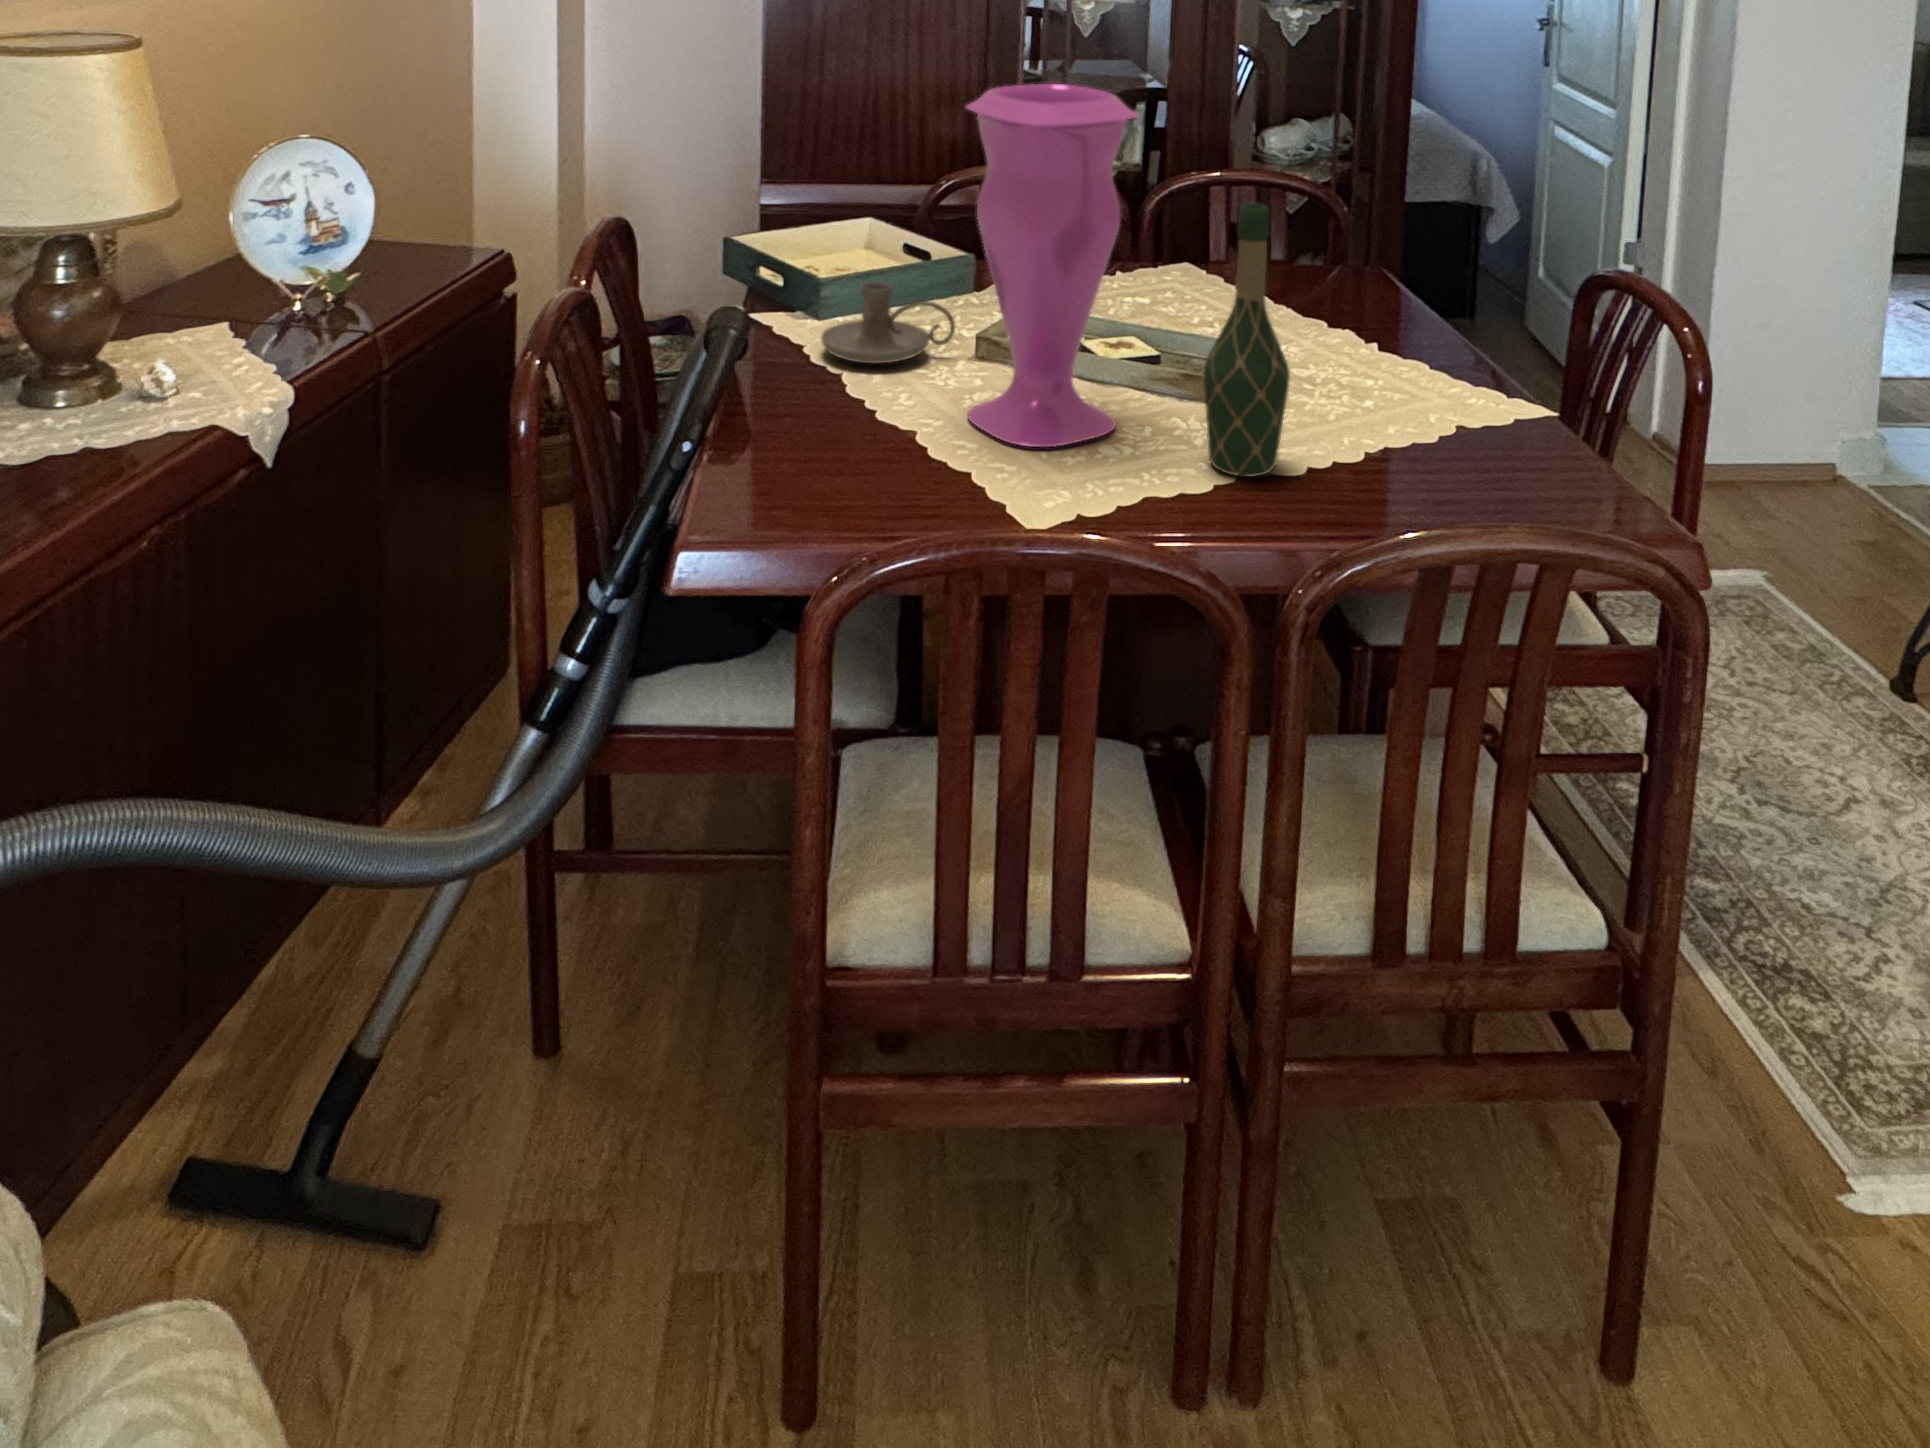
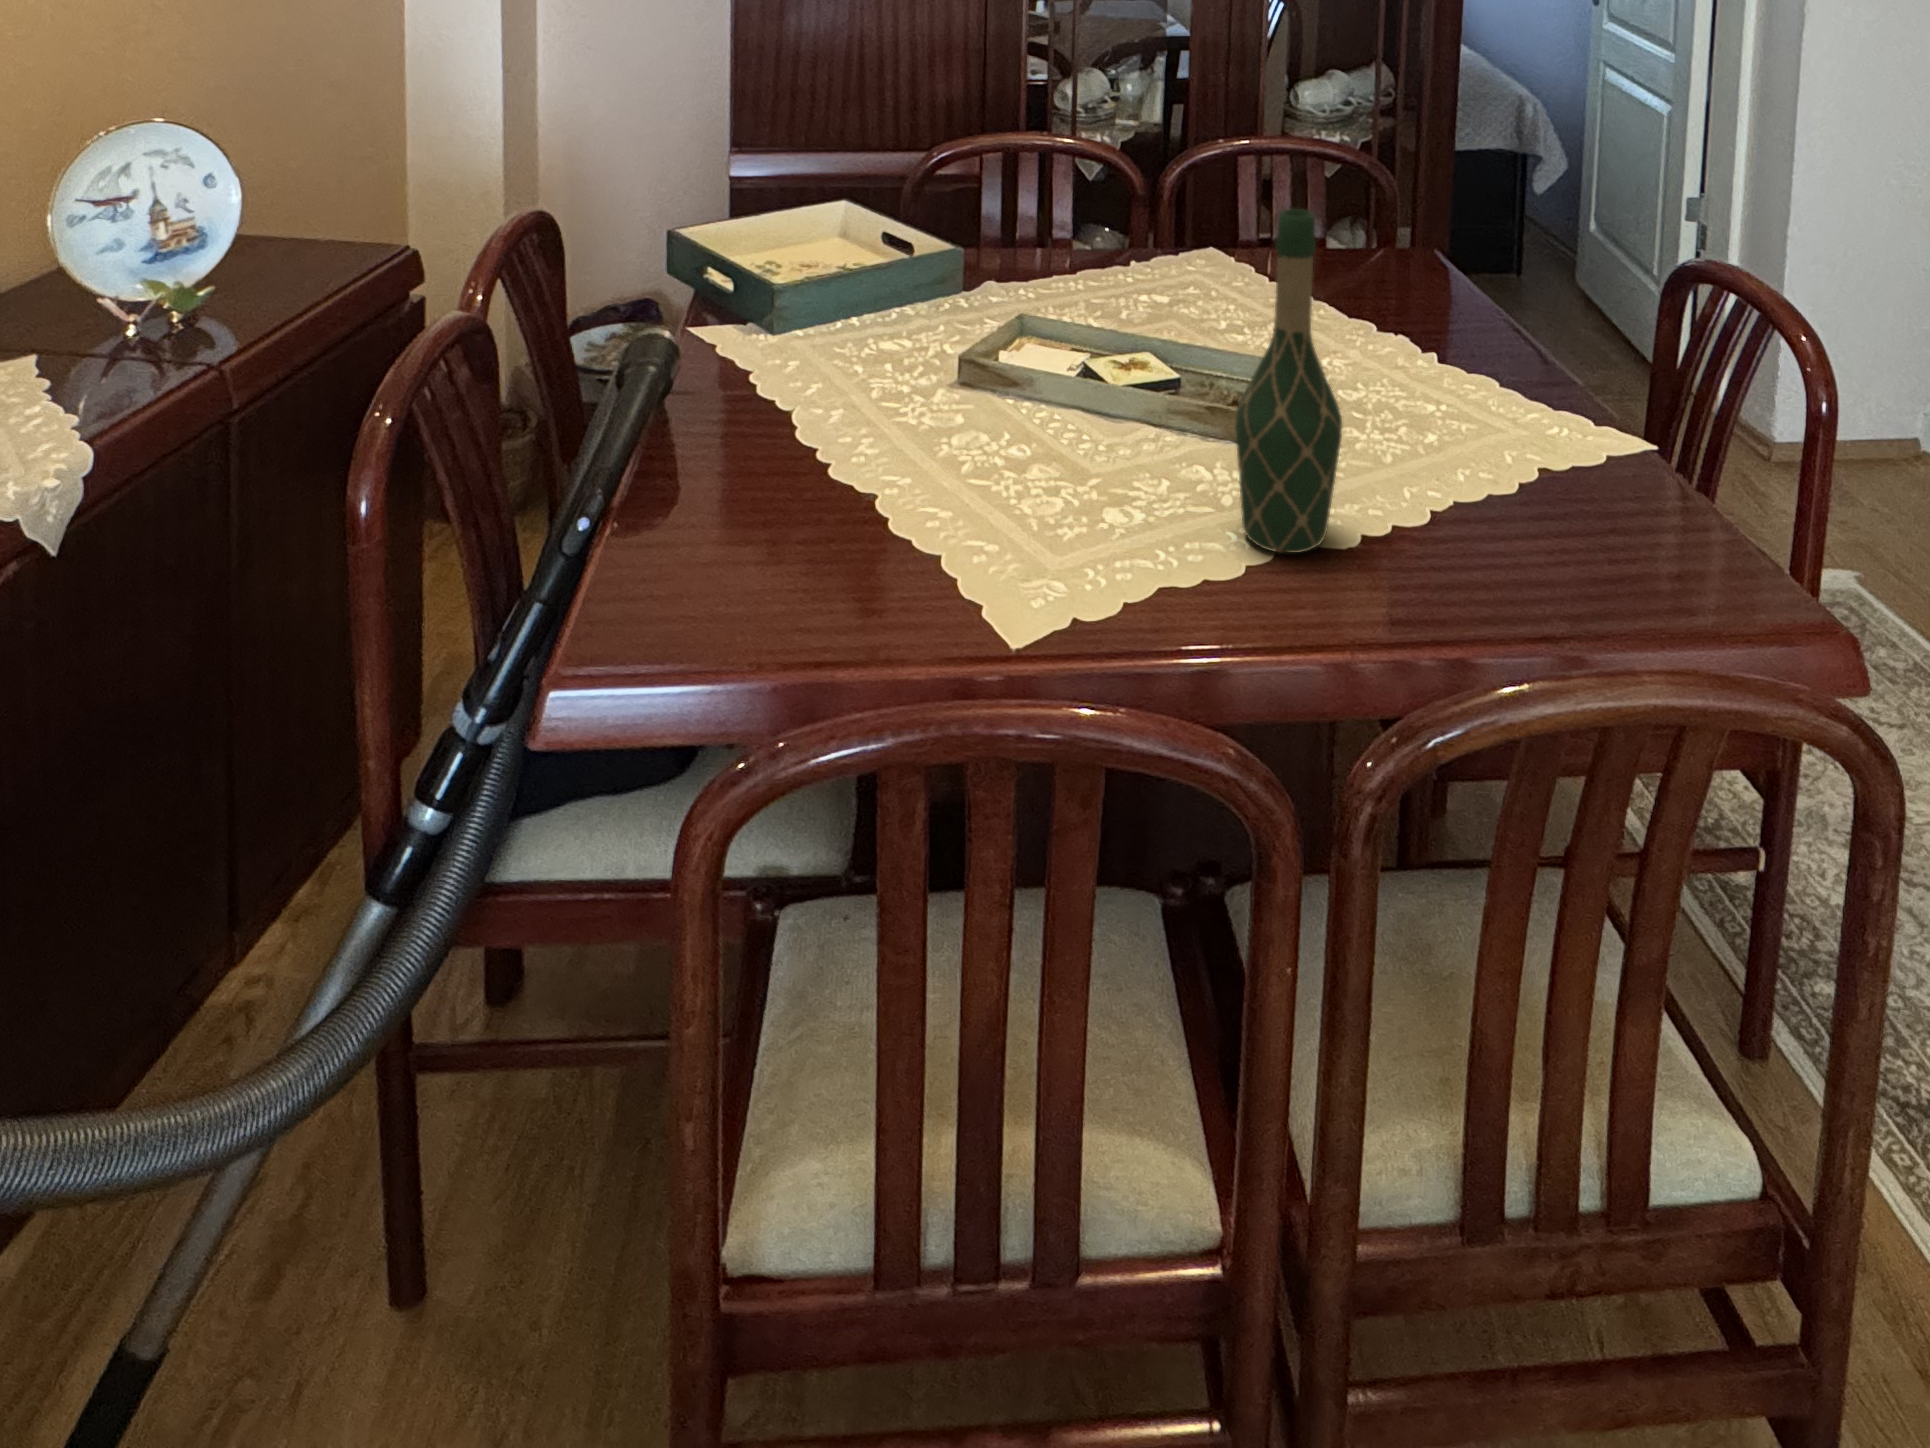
vase: present [966,84,1138,447] -> none [938,57,1153,516]
candle holder: present [821,281,955,363] -> none [769,295,934,399]

